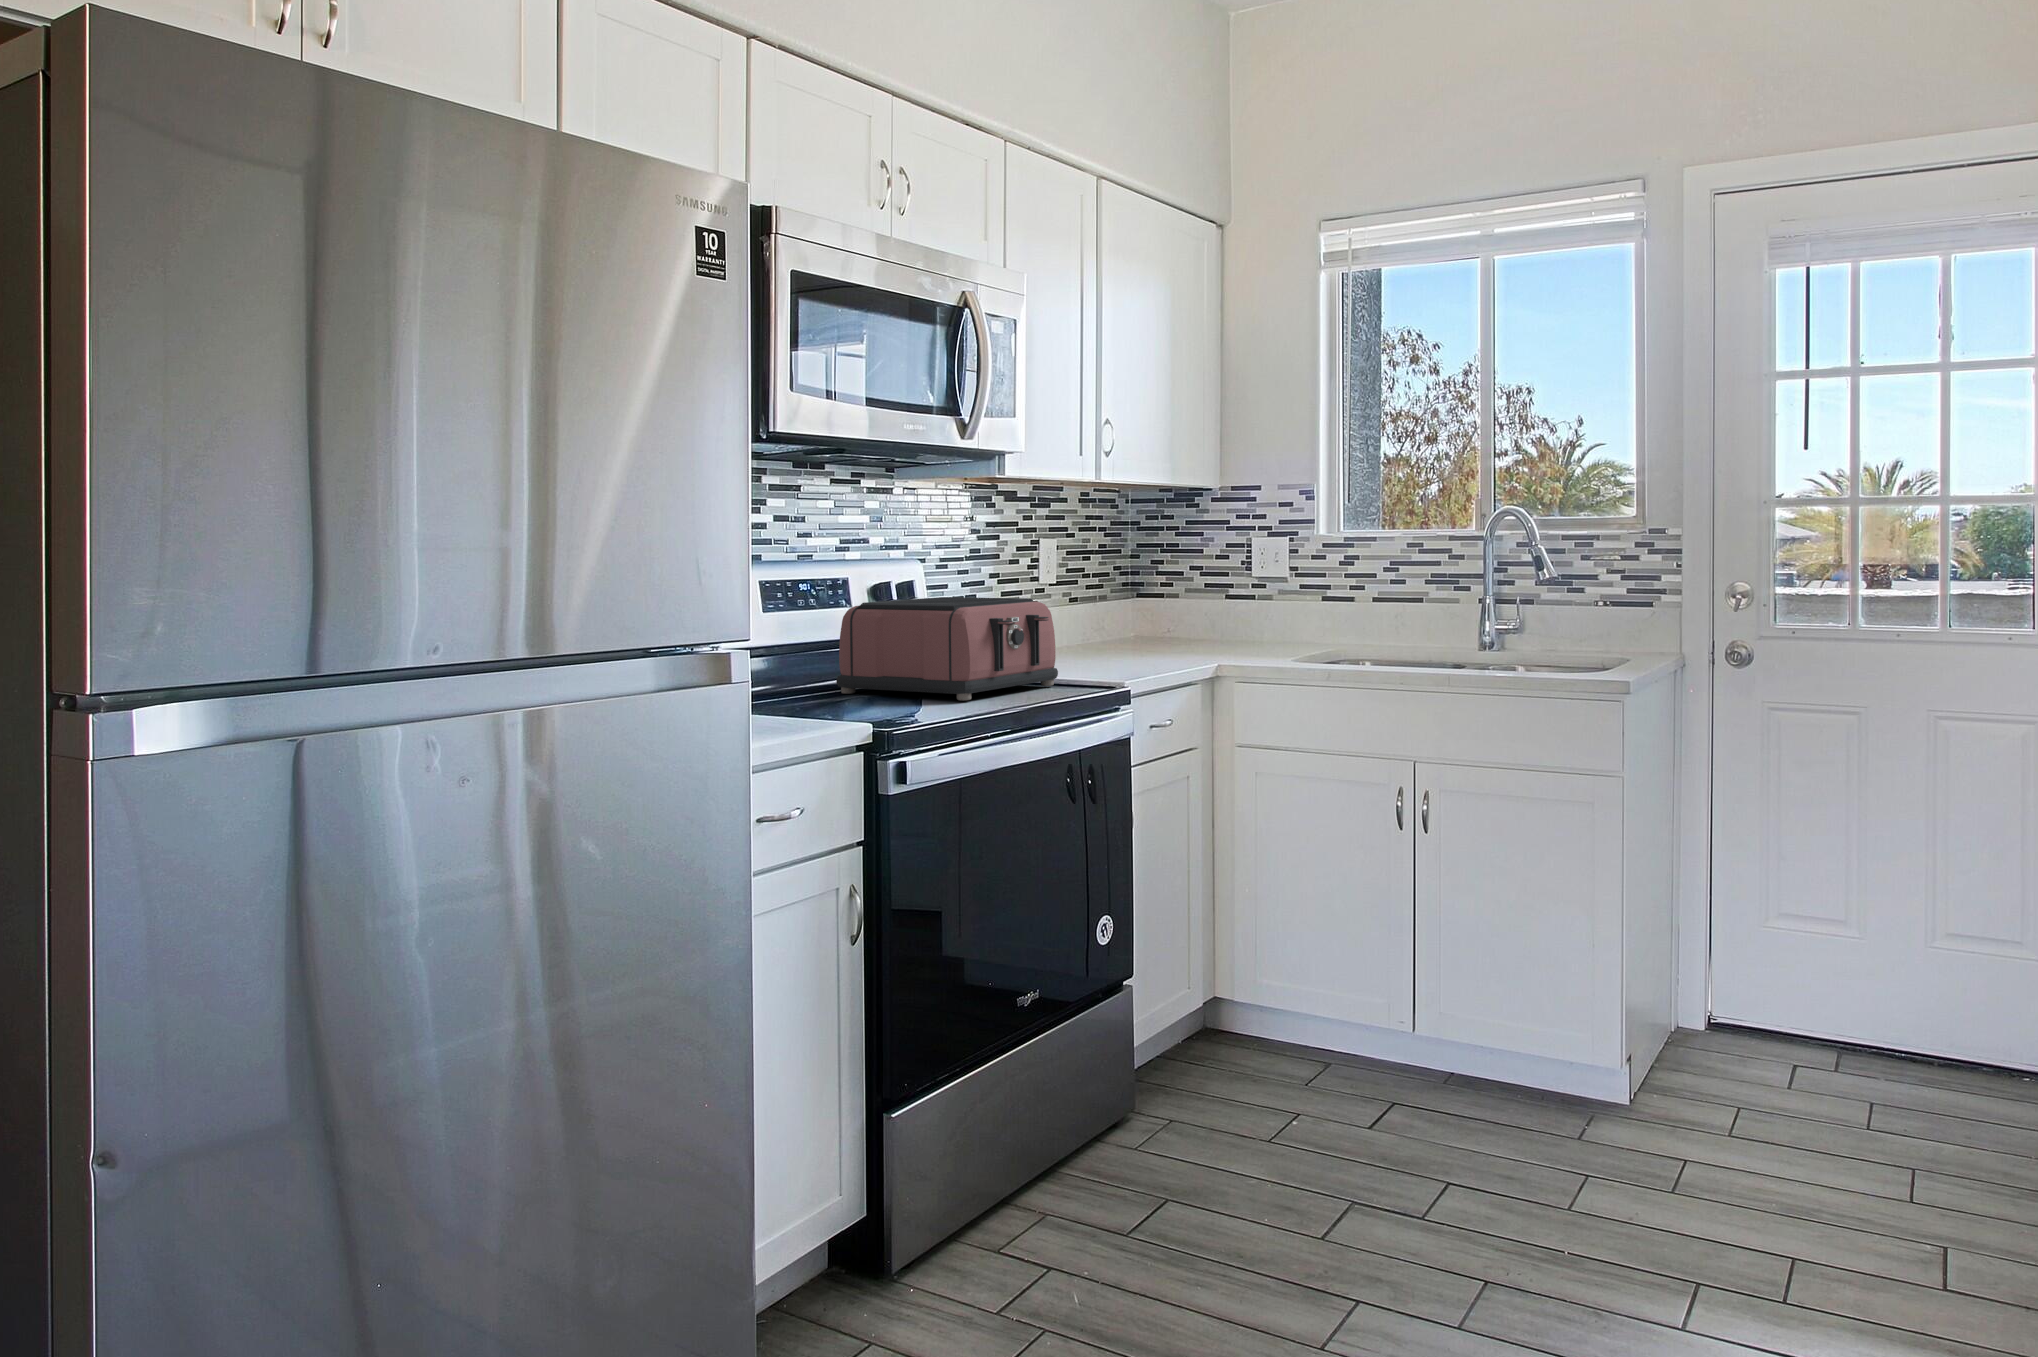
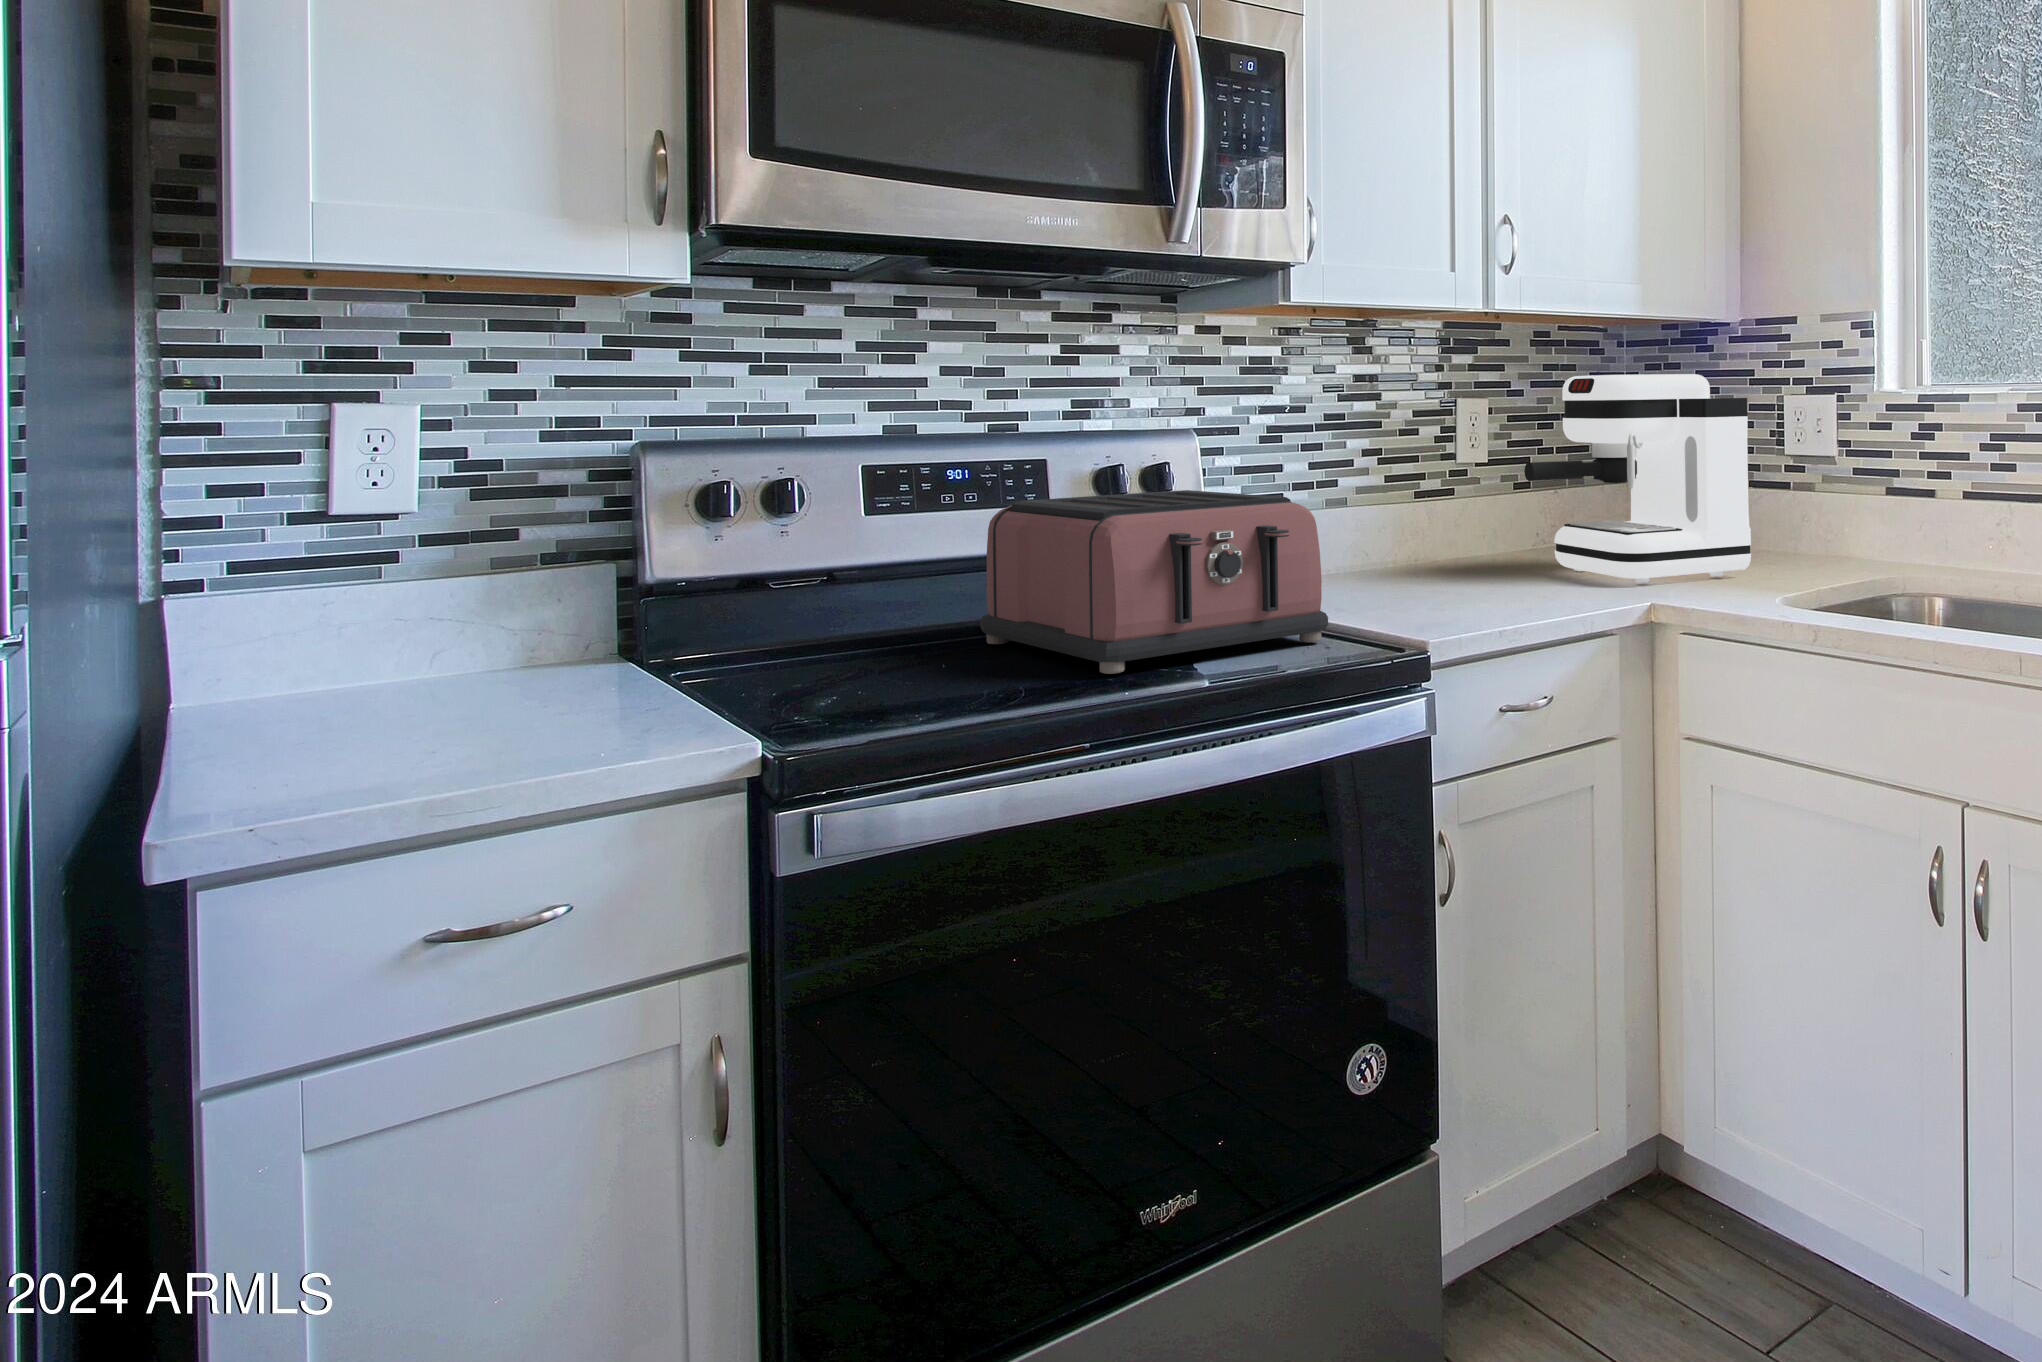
coffee maker: none [1112,524,1252,657] -> present [1524,374,1751,583]

